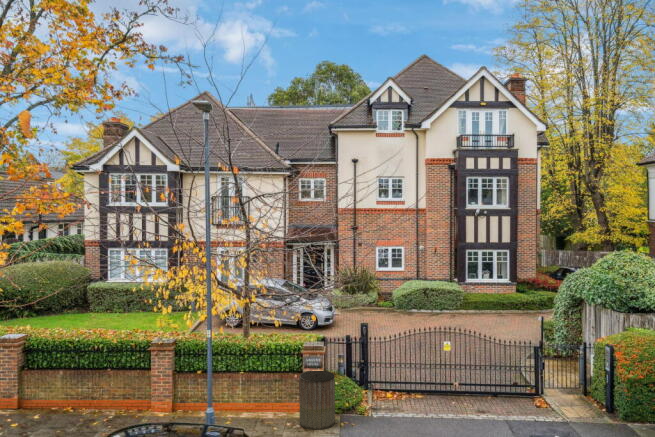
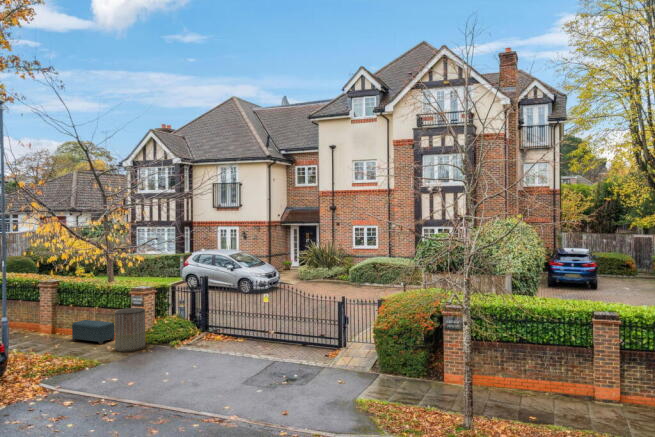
bench: none [221,390,275,422] -> present [72,320,115,344]

